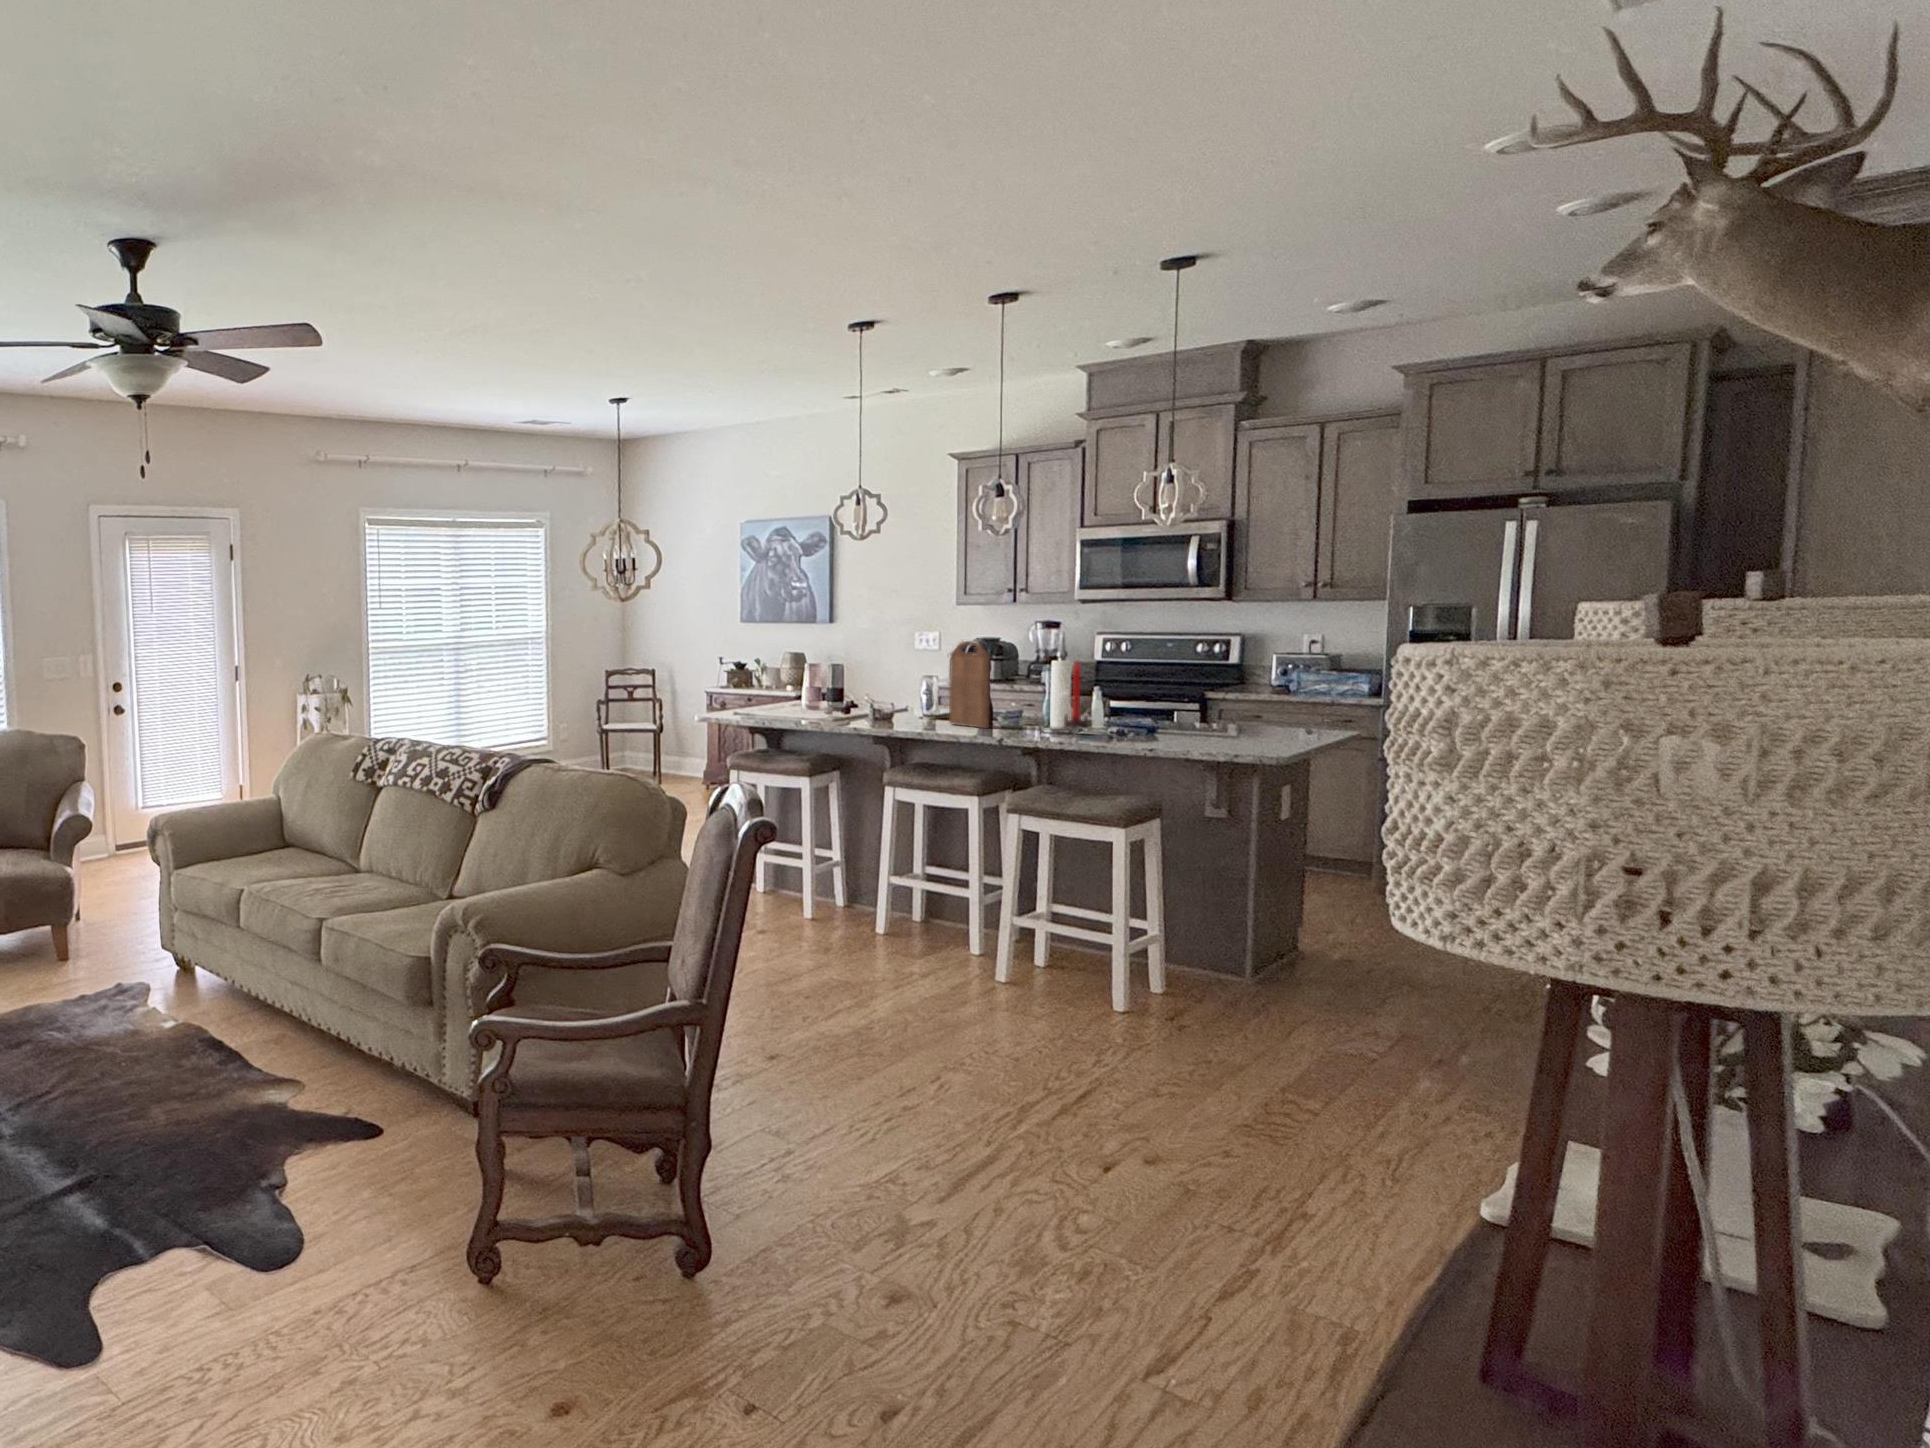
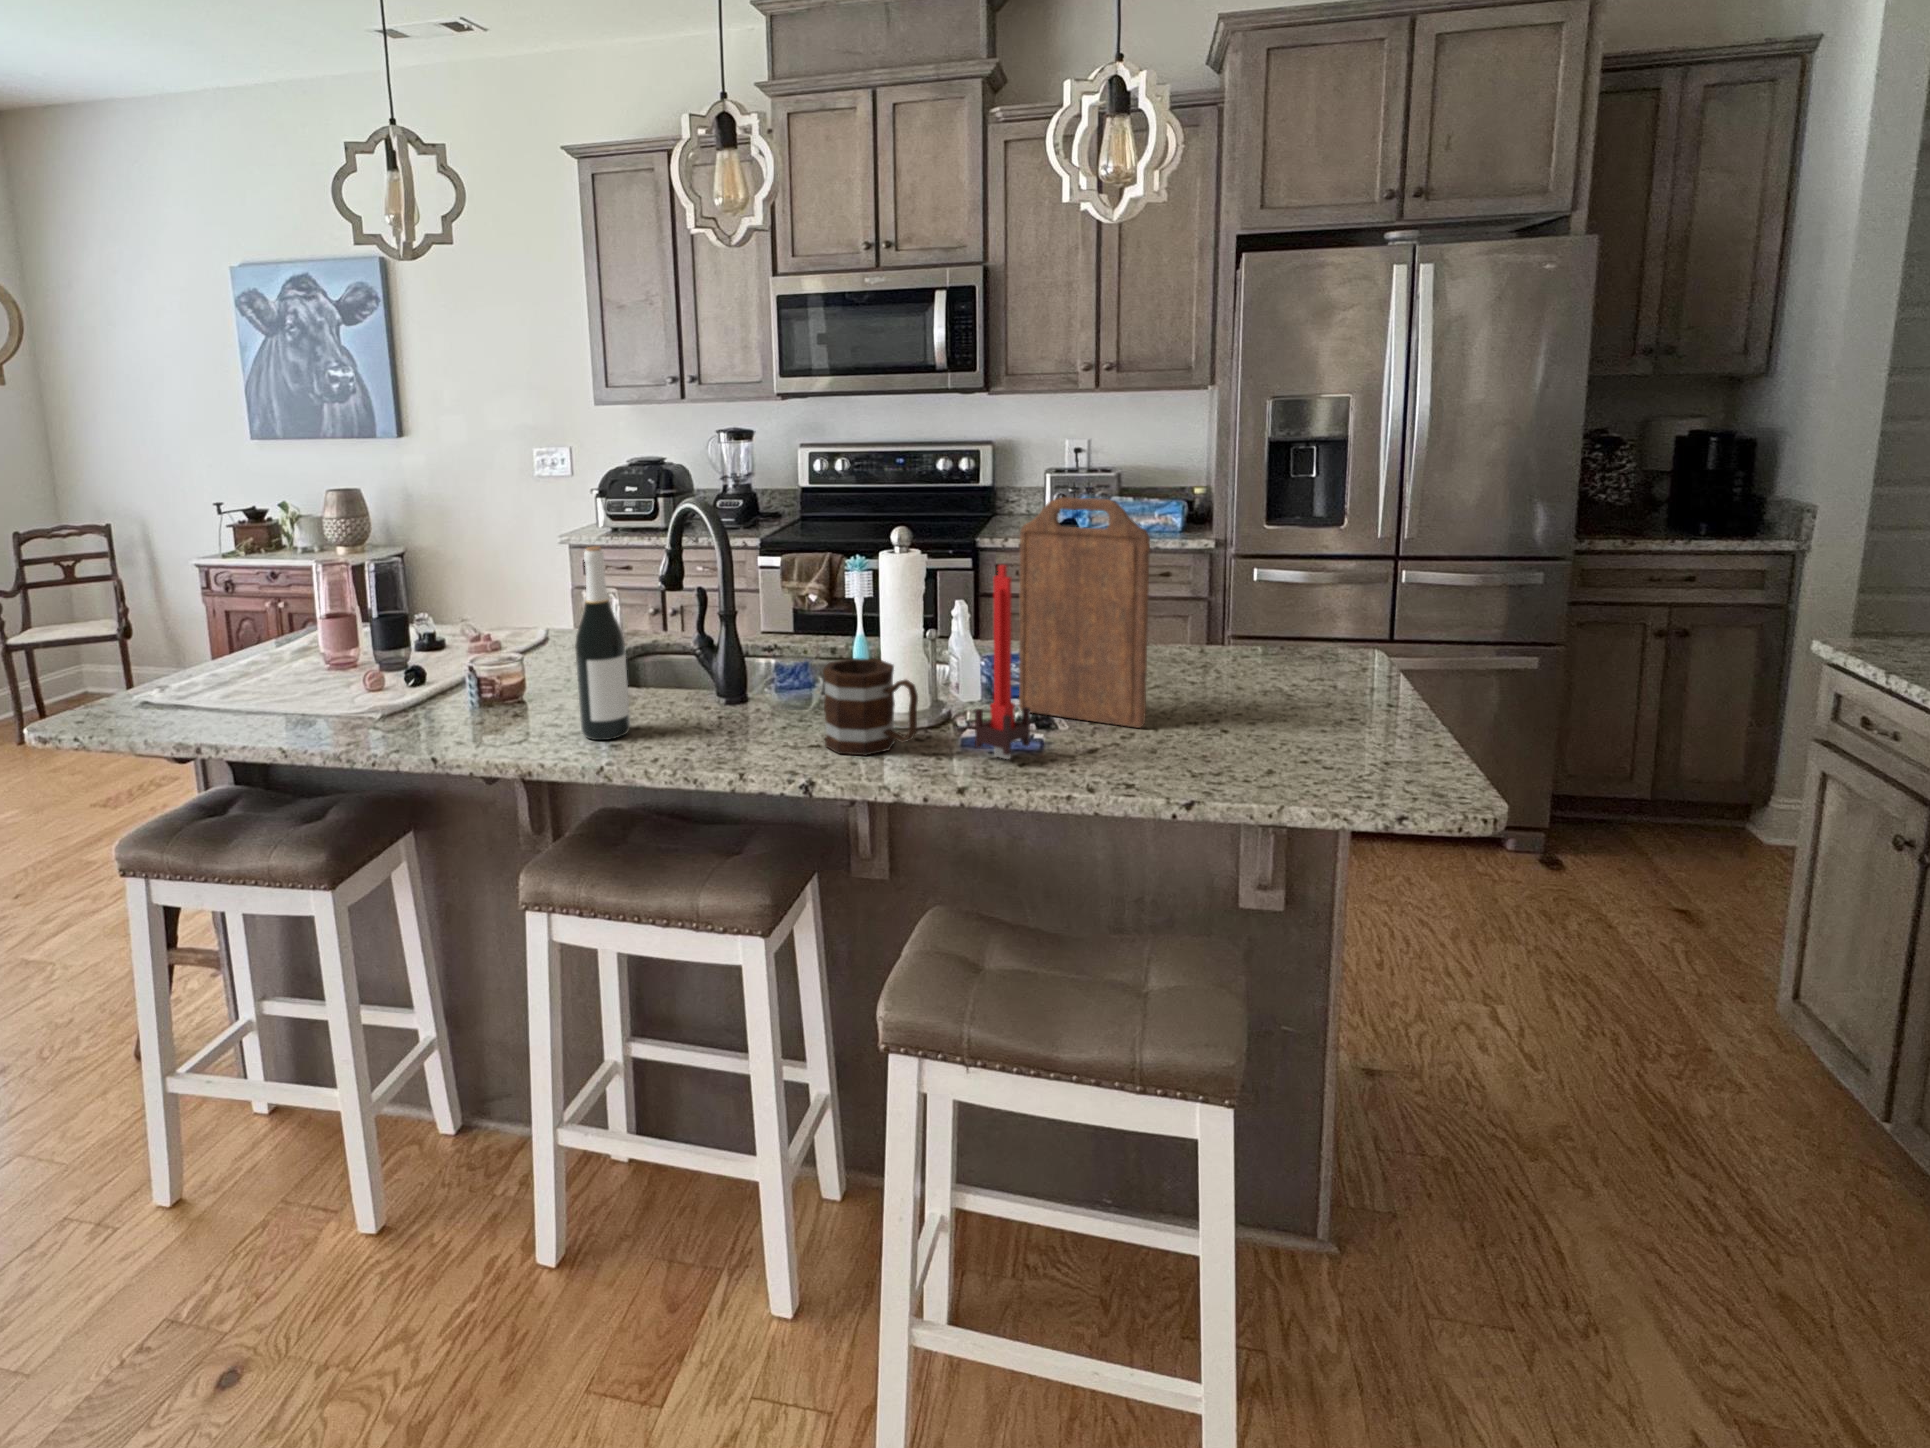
cutting board: present [949,641,990,728] -> present [1019,497,1150,728]
wine bottle: none [913,653,933,725] -> present [575,547,630,740]
mug: none [1007,698,1043,731] -> present [823,658,918,755]

